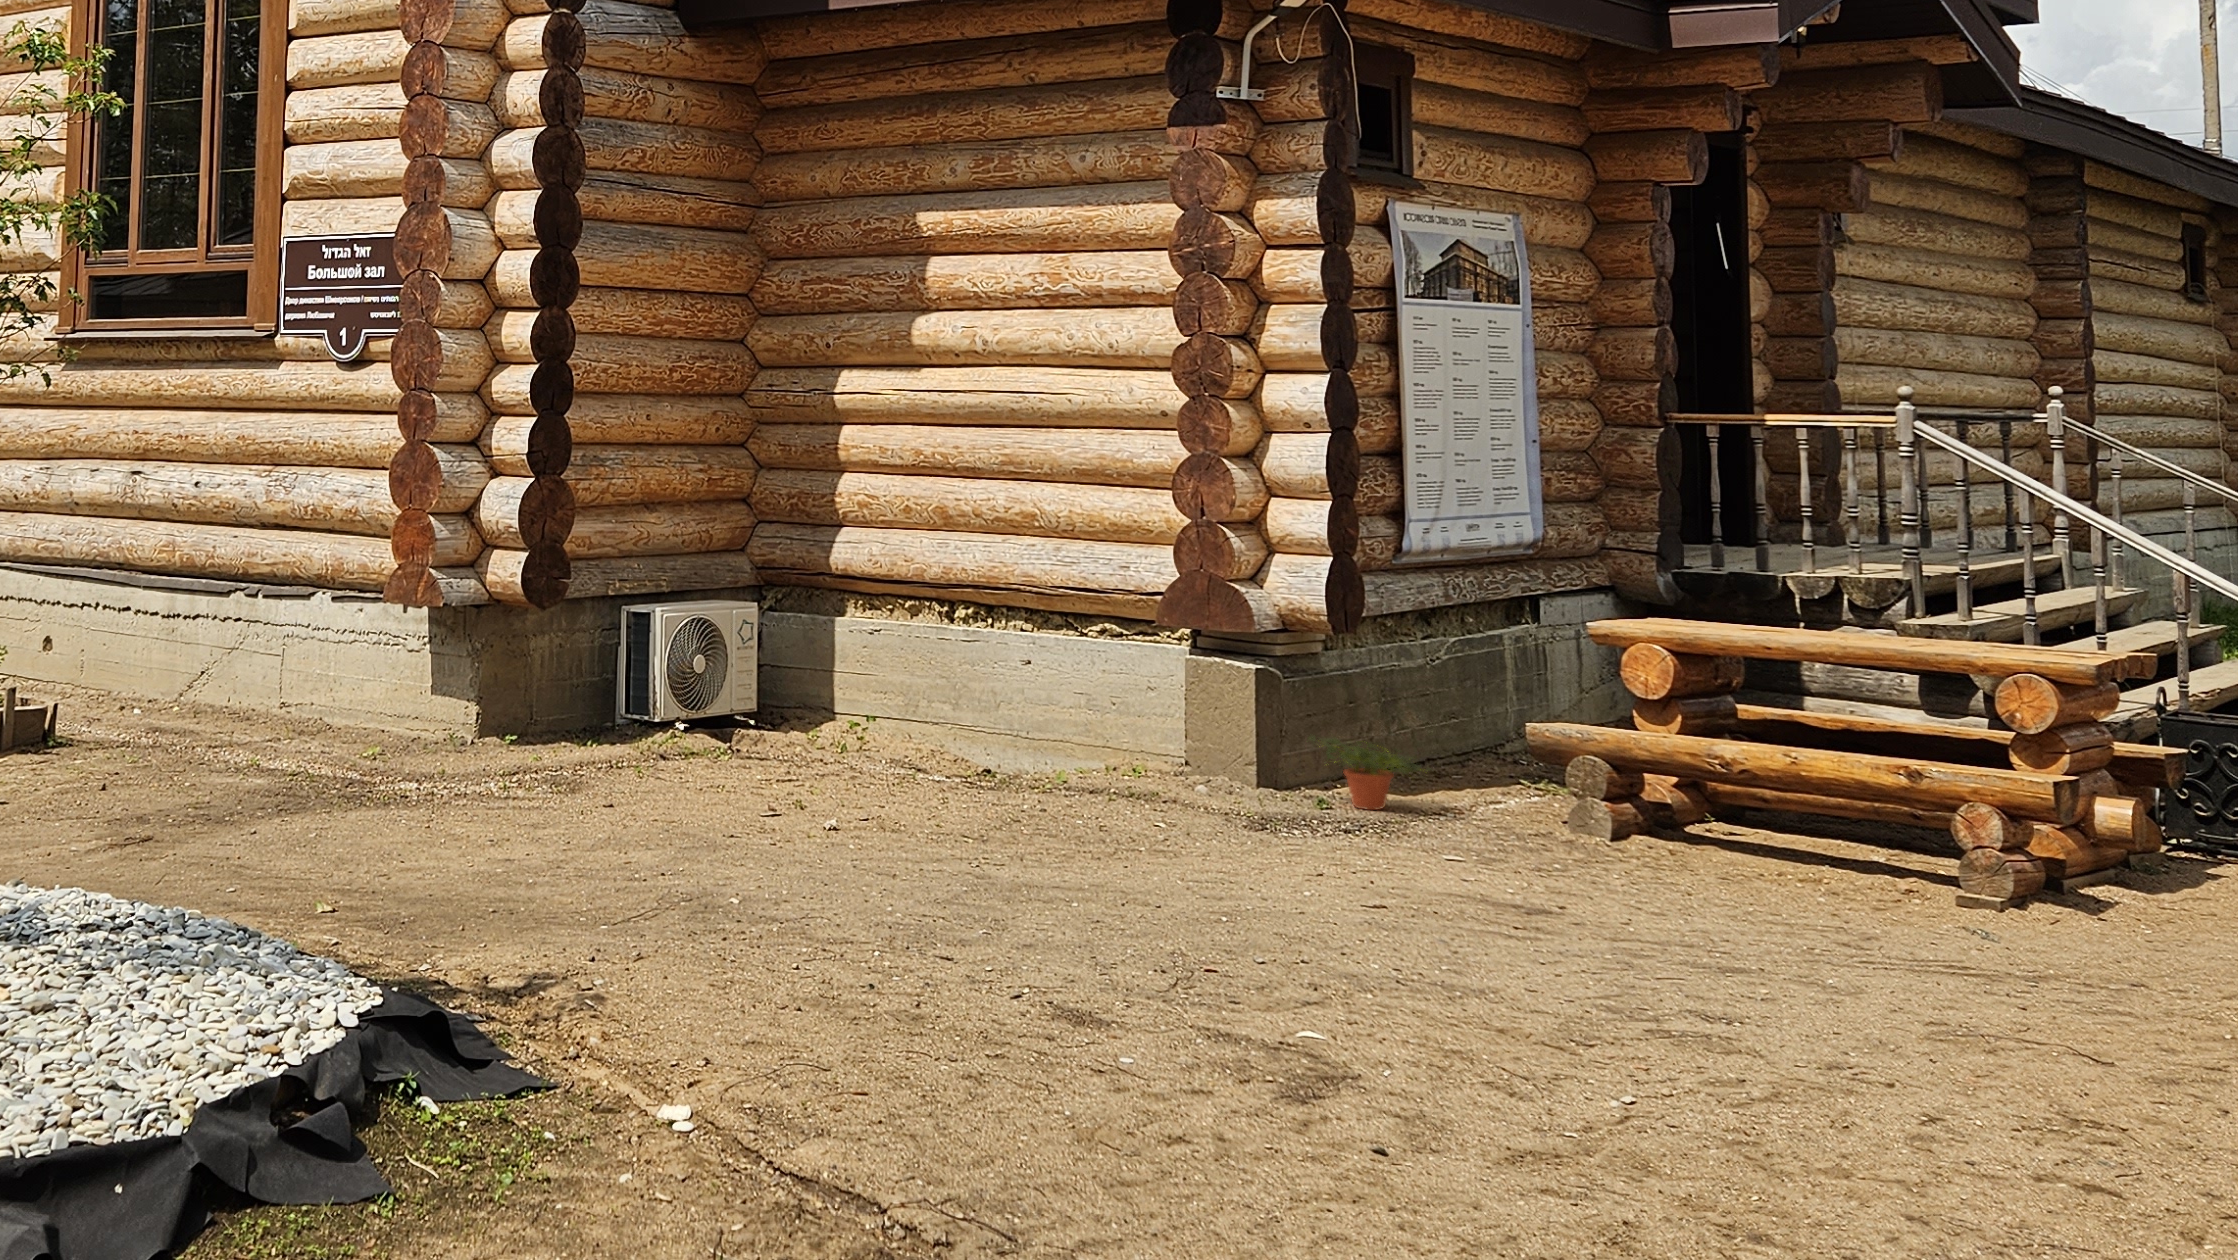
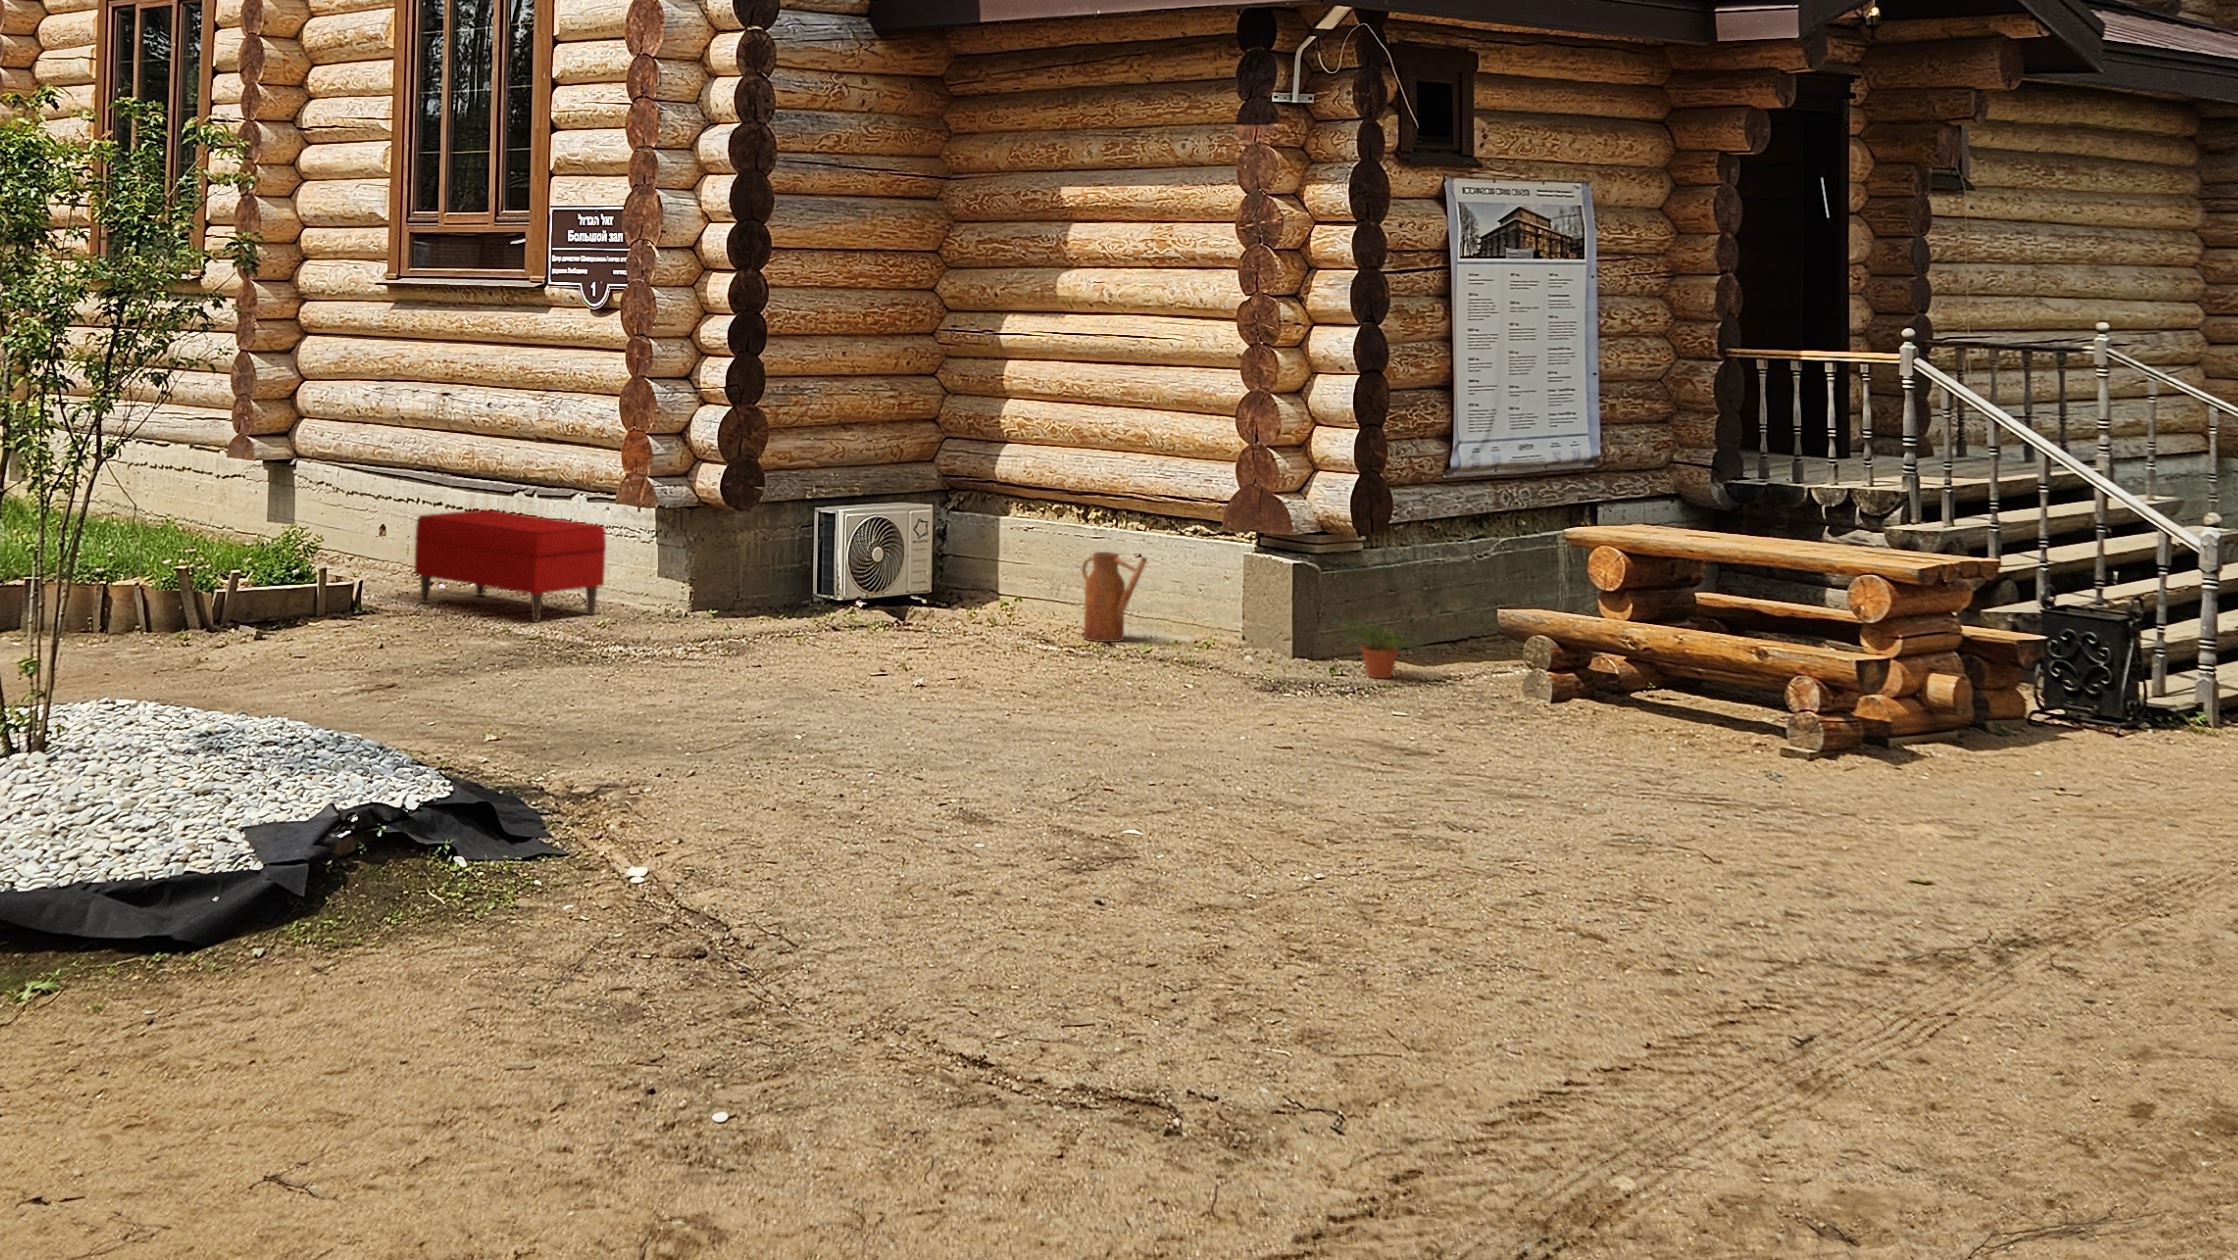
bench: none [113,615,363,754] -> present [414,510,606,622]
watering can: none [959,658,1051,770] -> present [1082,552,1147,642]

